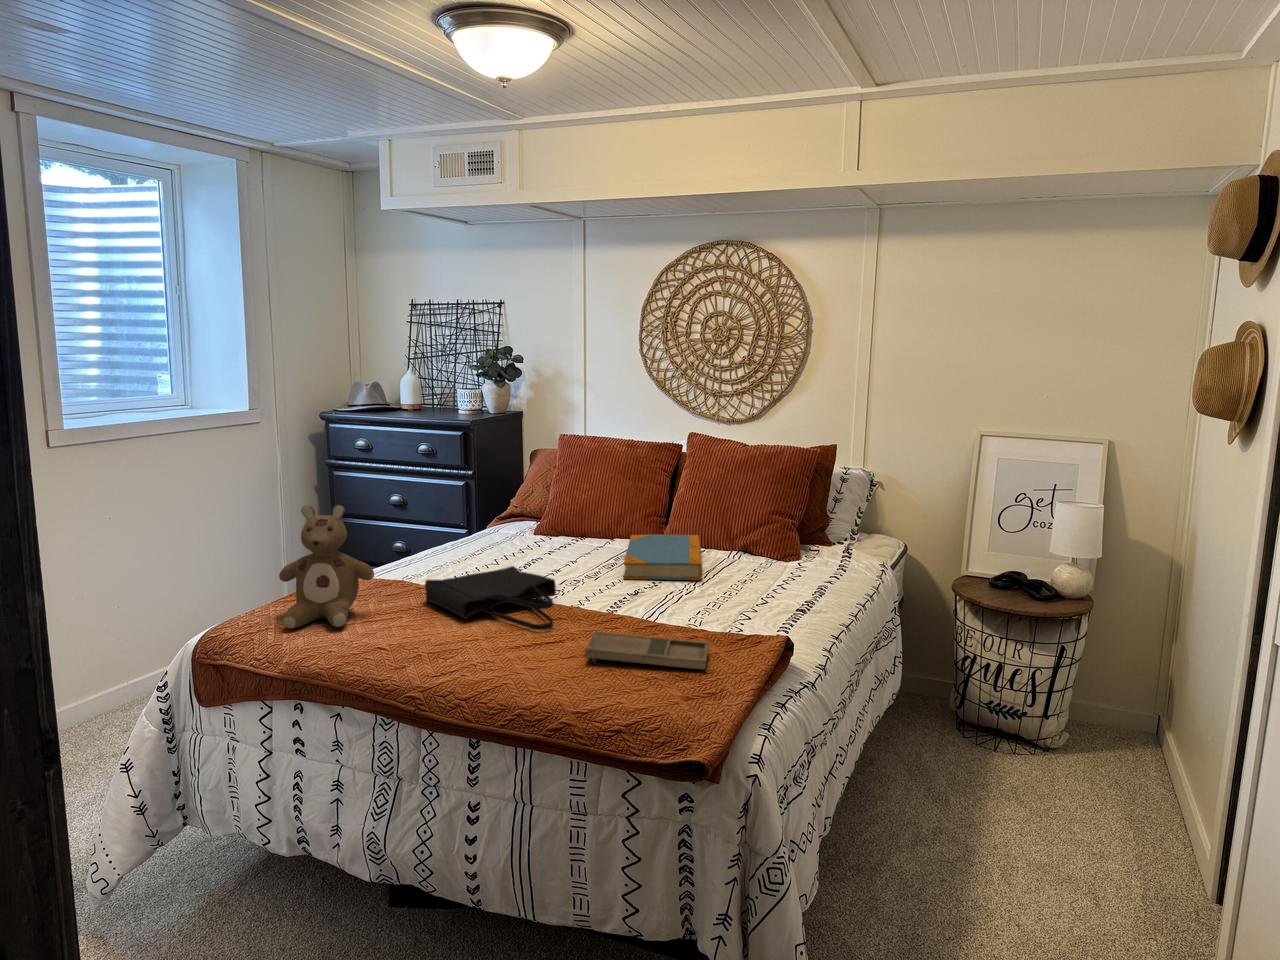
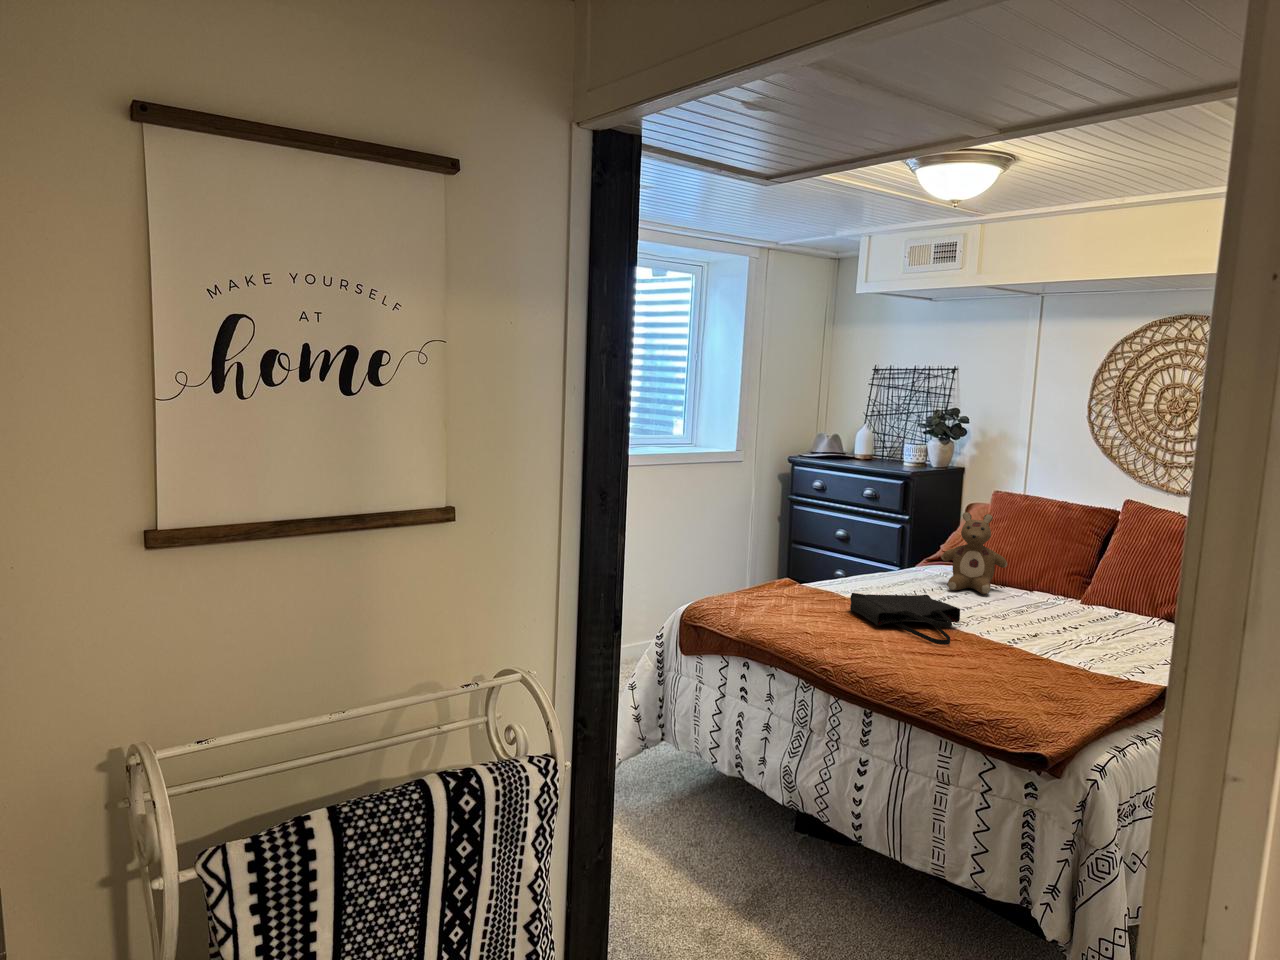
stuffed bear: present [279,505,374,628] -> present [942,512,1007,594]
book: present [624,534,702,580] -> none [1029,589,1120,635]
tray: present [585,631,709,669] -> none [969,650,1085,695]

